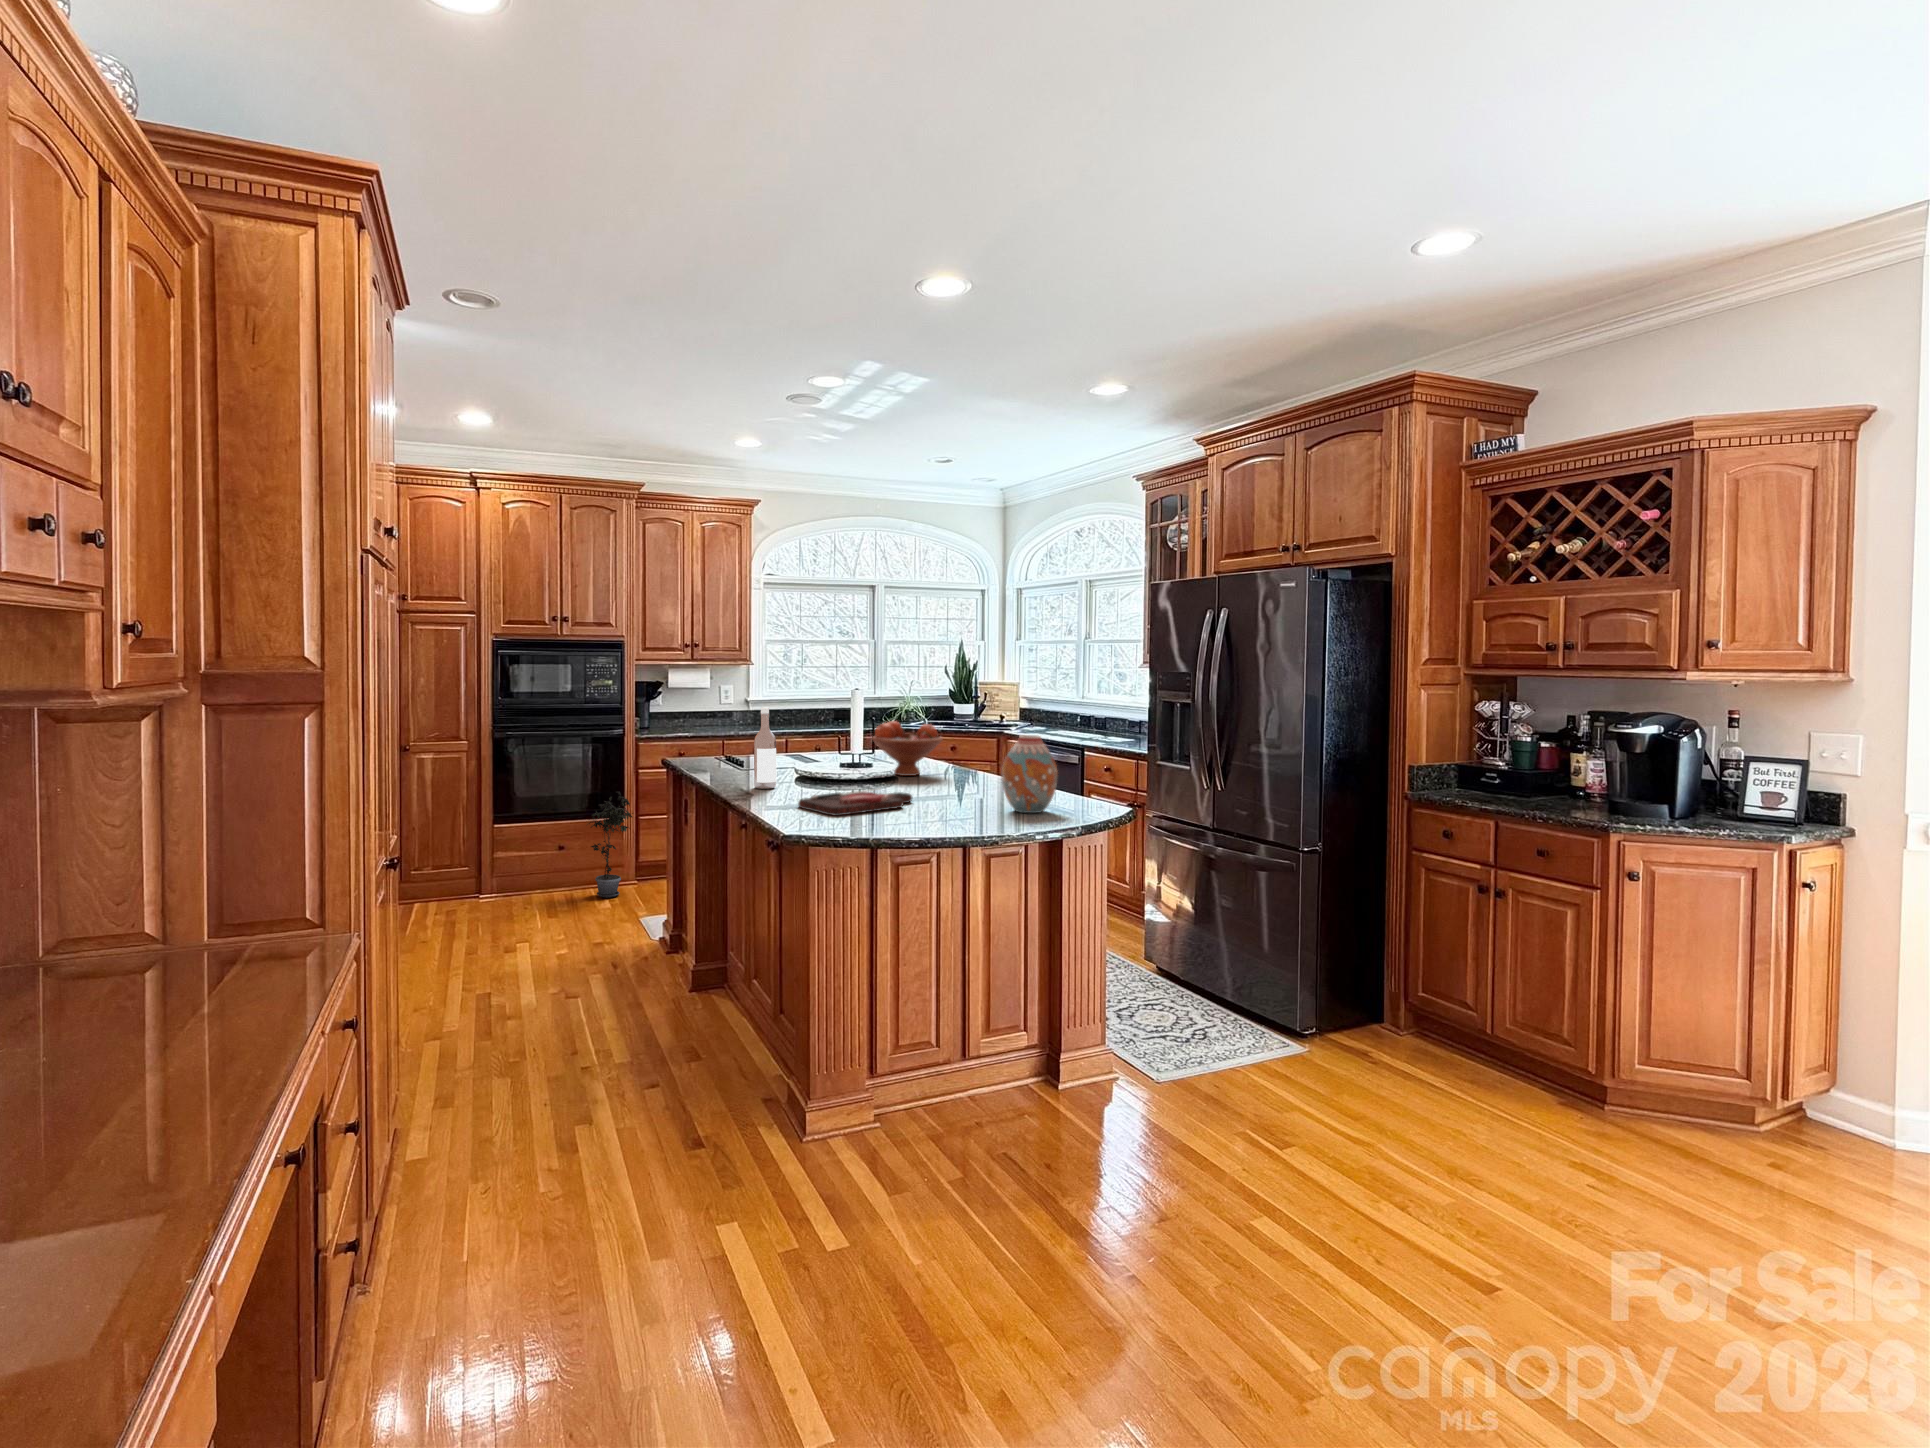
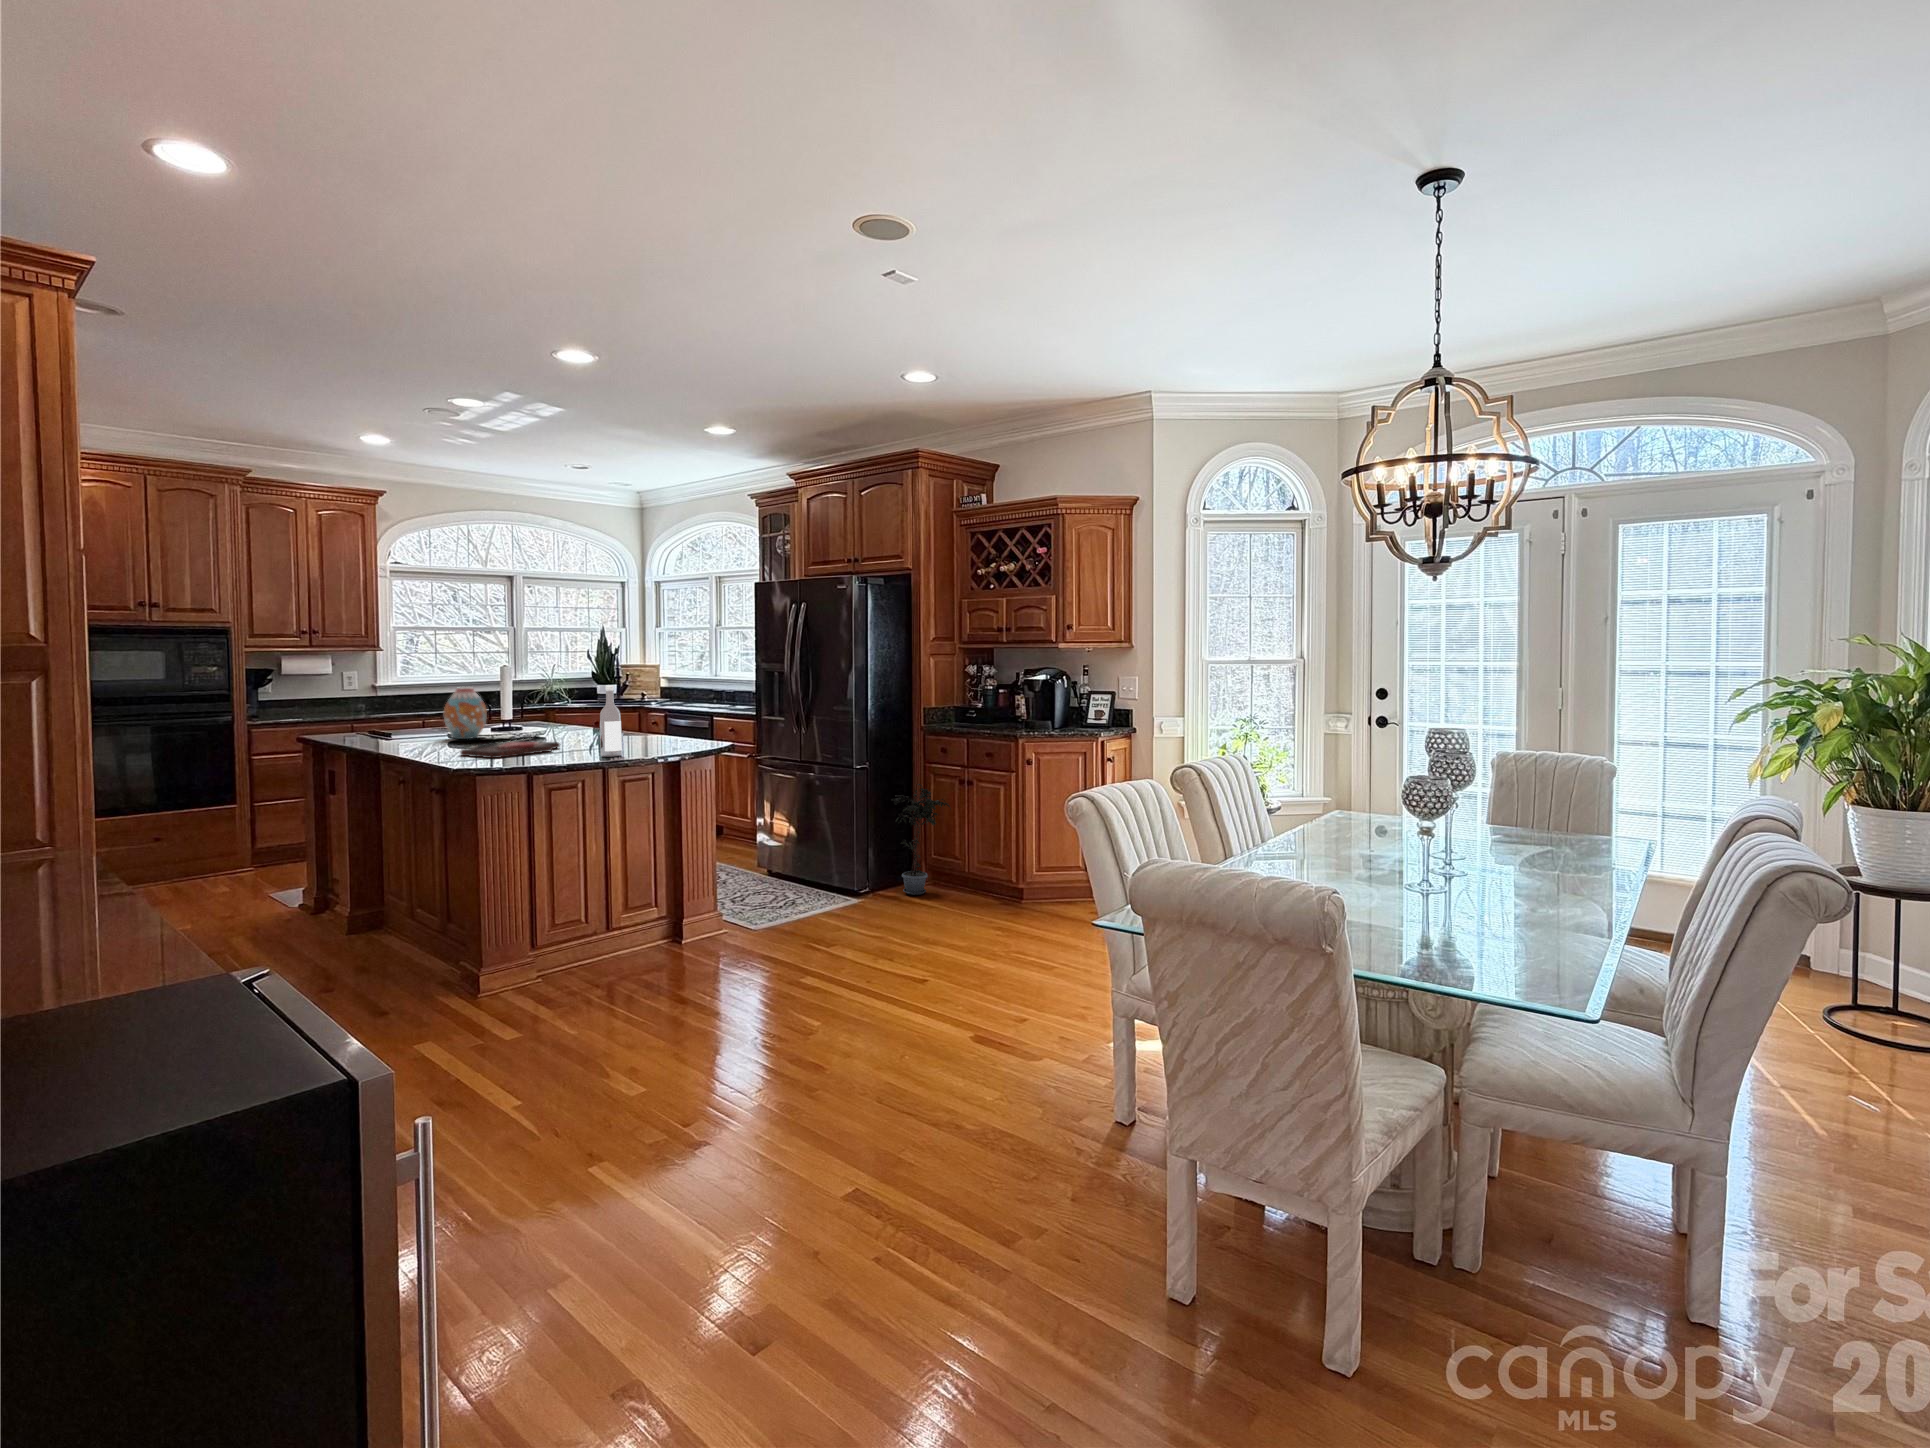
wine bottle: present [754,708,777,789] -> present [600,685,622,757]
fruit bowl: present [872,721,943,776] -> none [521,691,585,735]
vase: present [1002,735,1058,813] -> present [444,687,487,739]
potted plant: present [589,792,632,898] -> present [891,784,951,895]

